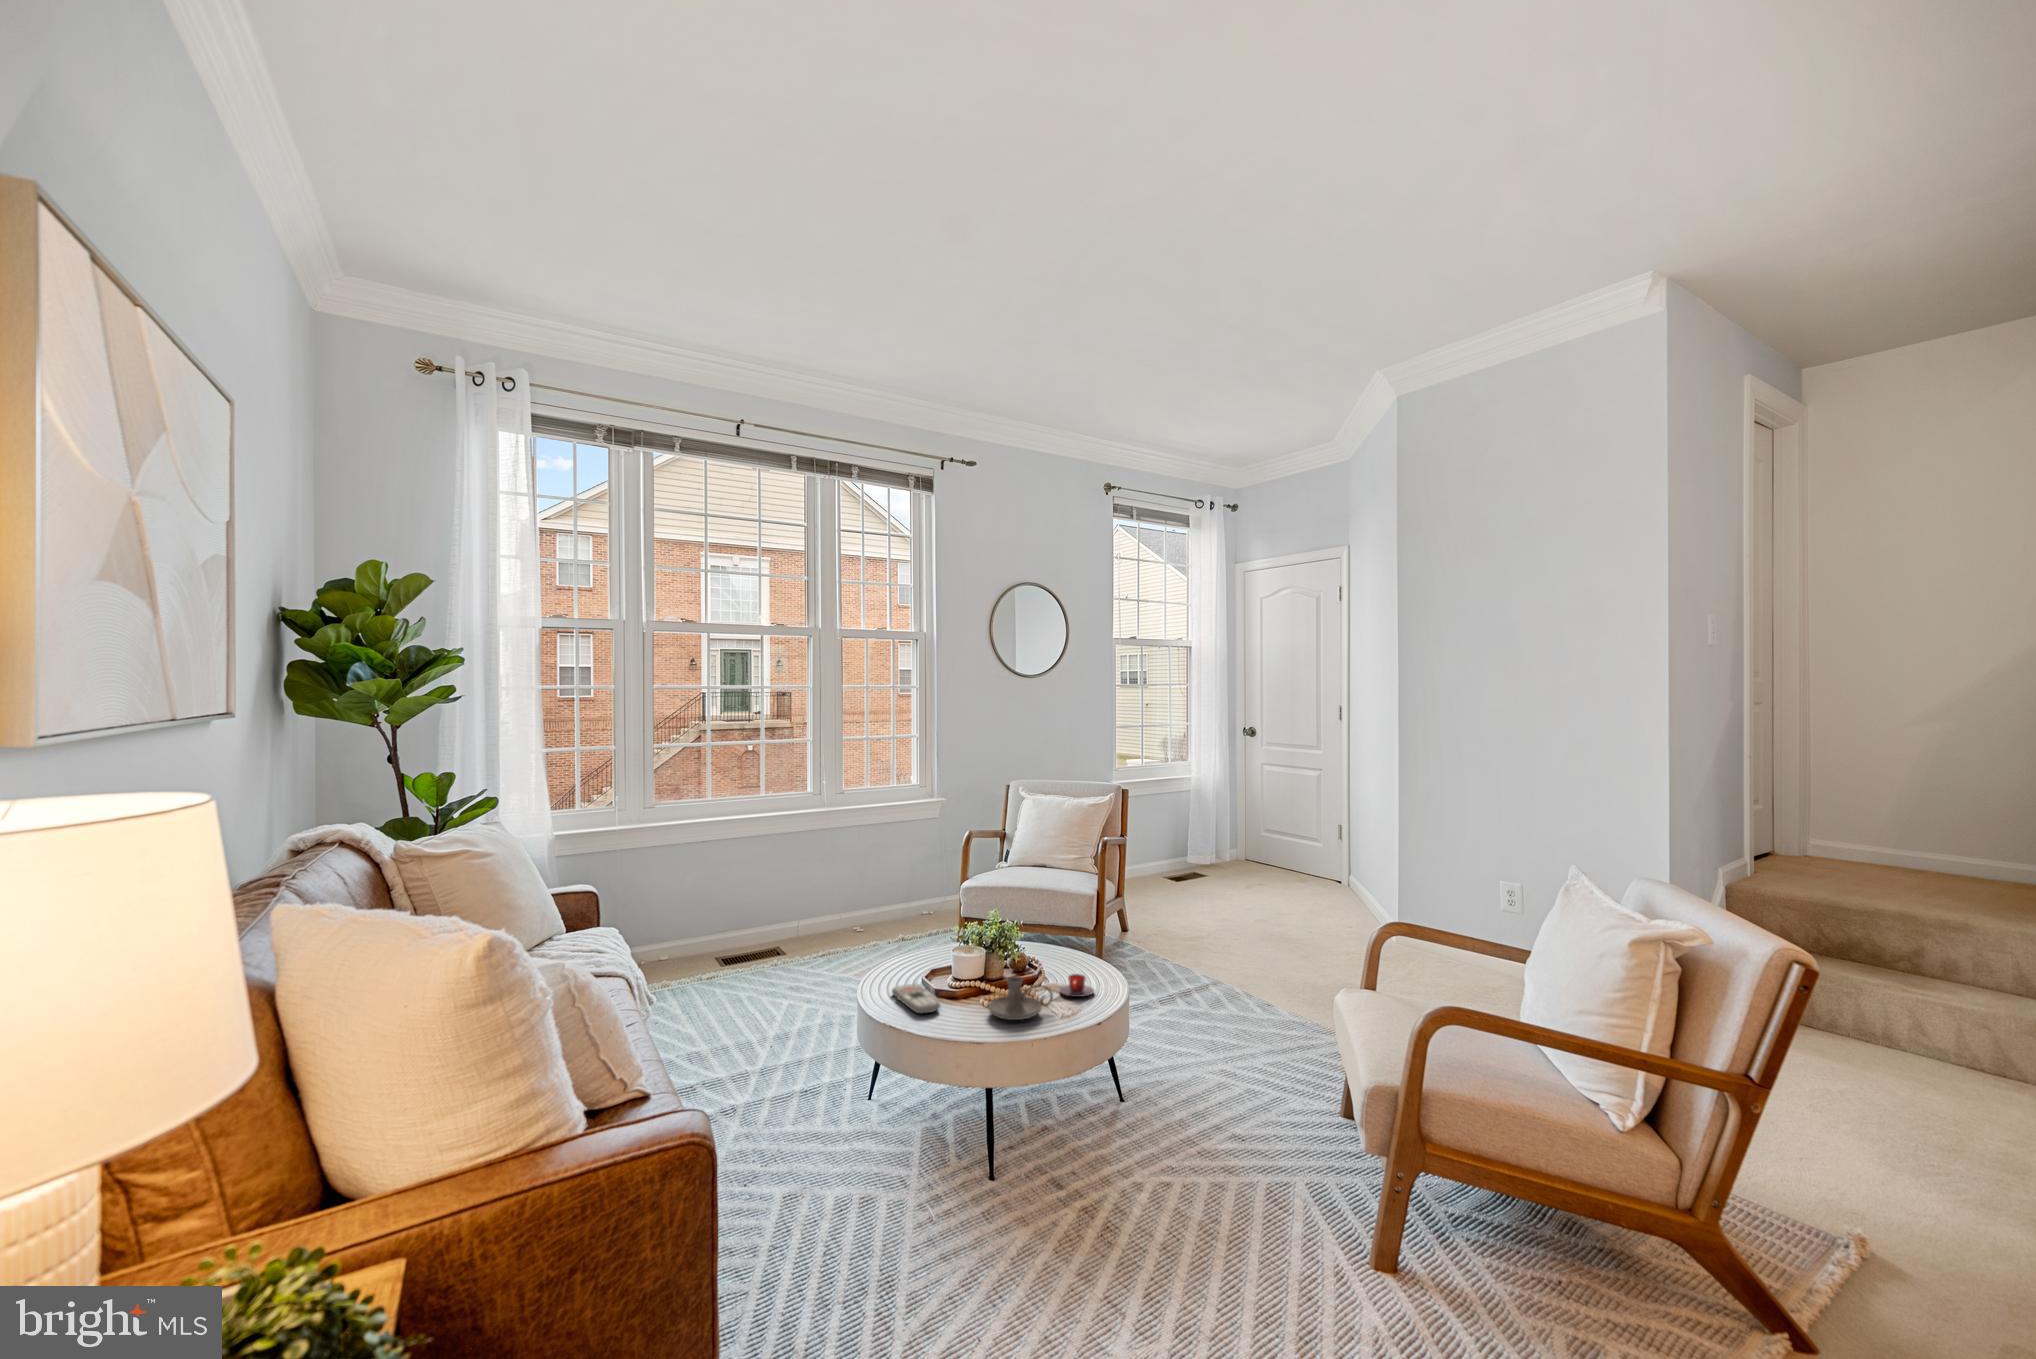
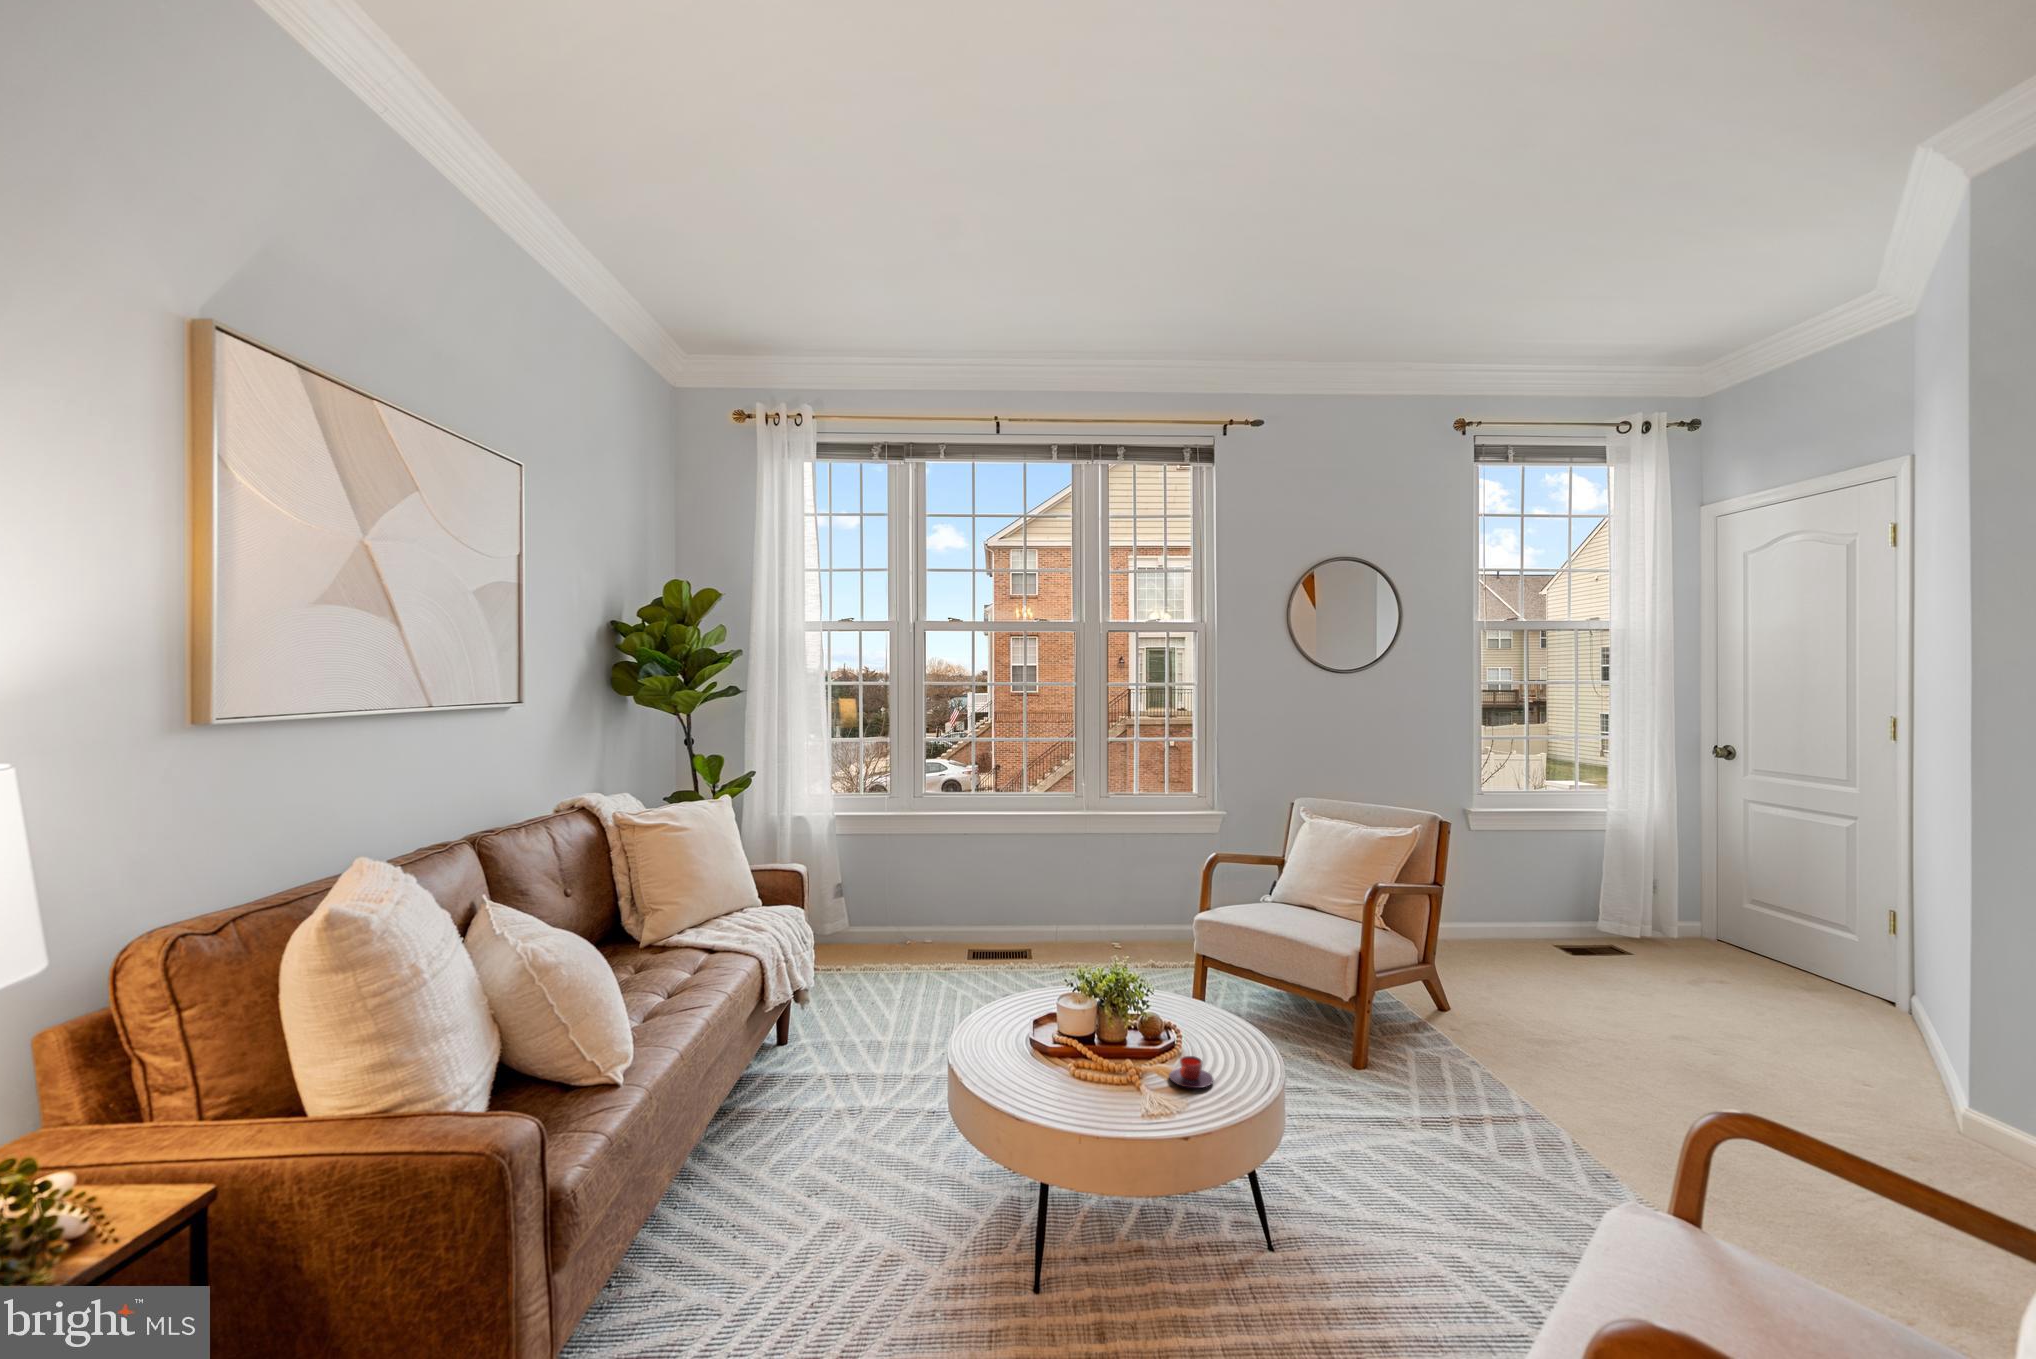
candle holder: present [988,976,1053,1020] -> none [1058,1044,1139,1101]
remote control: present [892,984,940,1014] -> none [987,1025,1022,1066]

